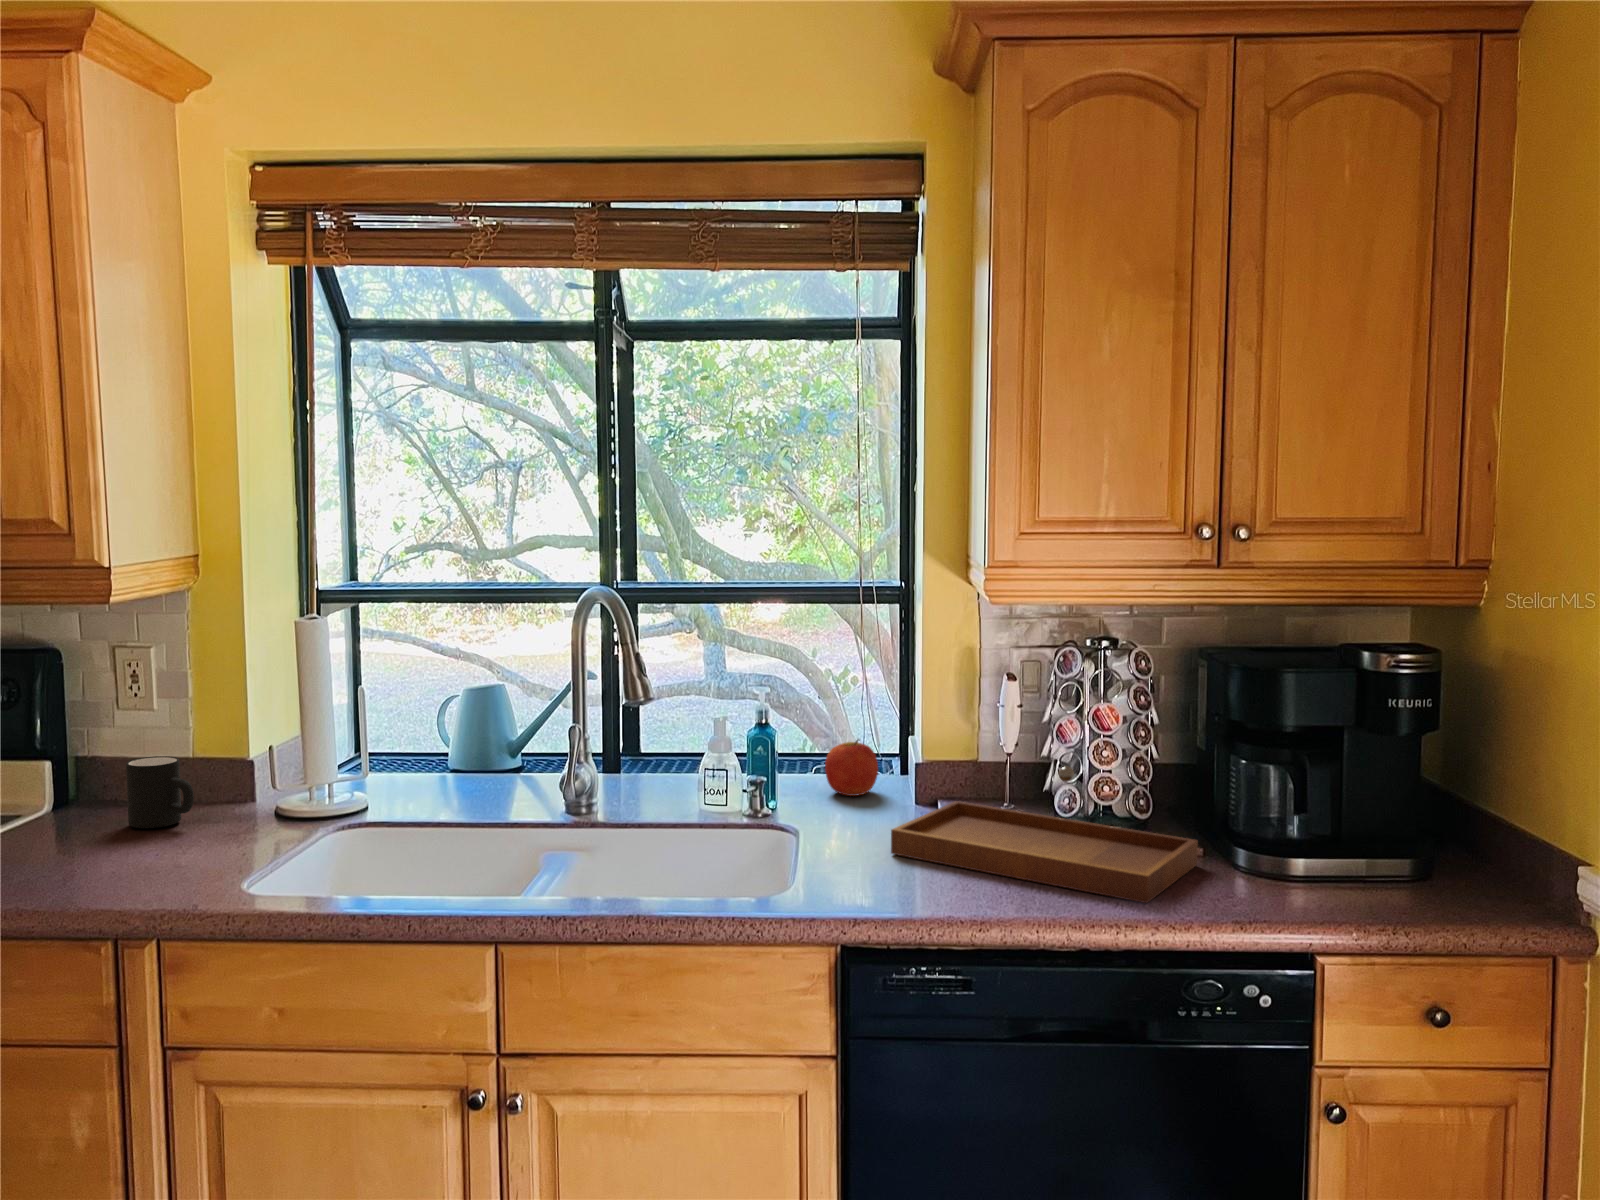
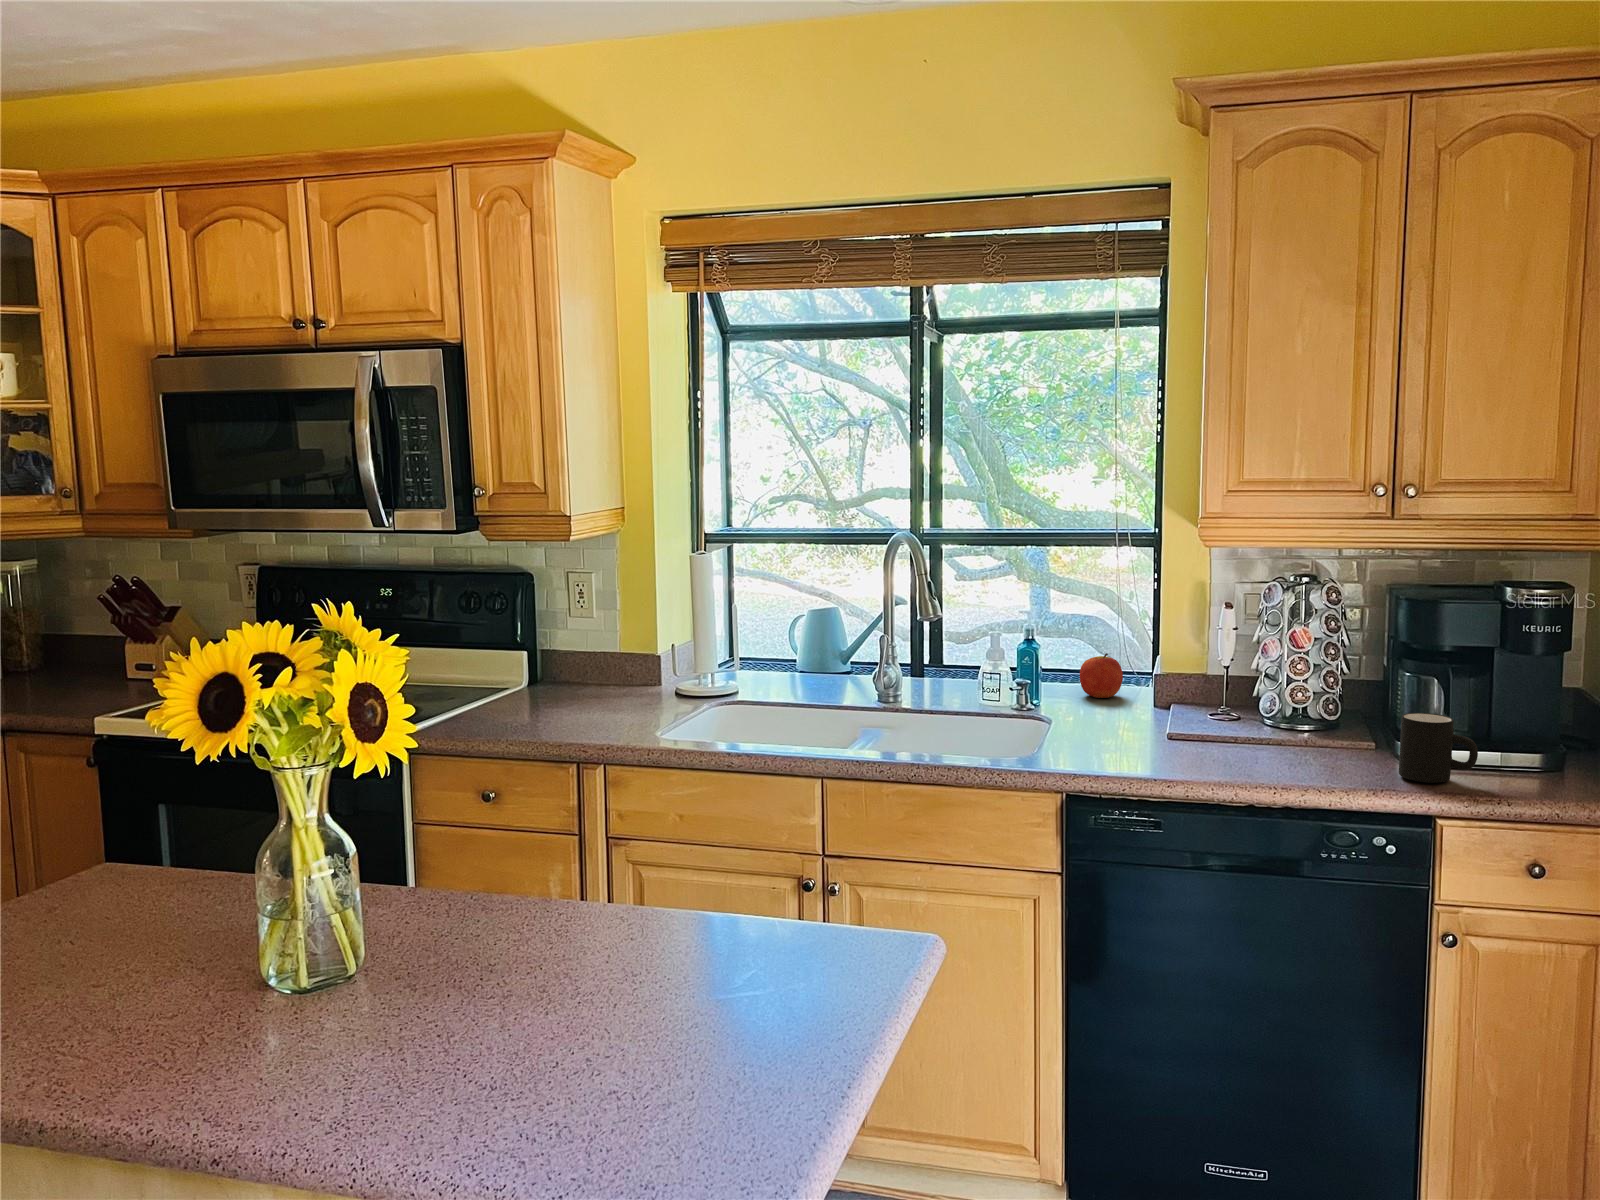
mug: present [126,756,194,828] -> present [1399,713,1478,783]
tray: present [891,766,1198,903] -> none [1118,674,1368,777]

